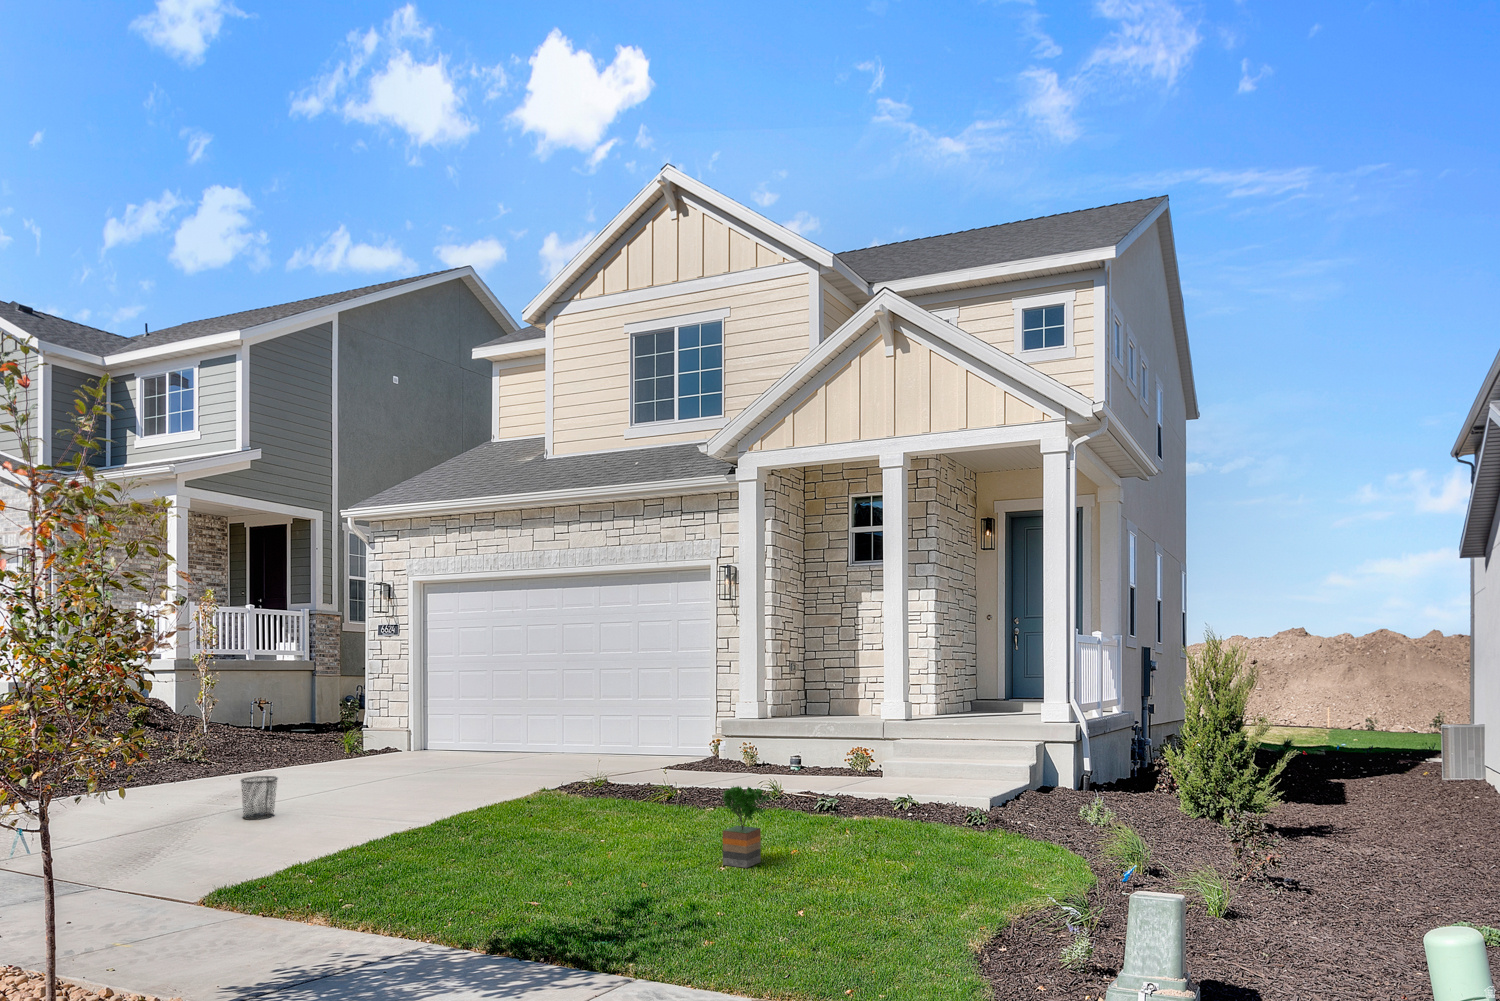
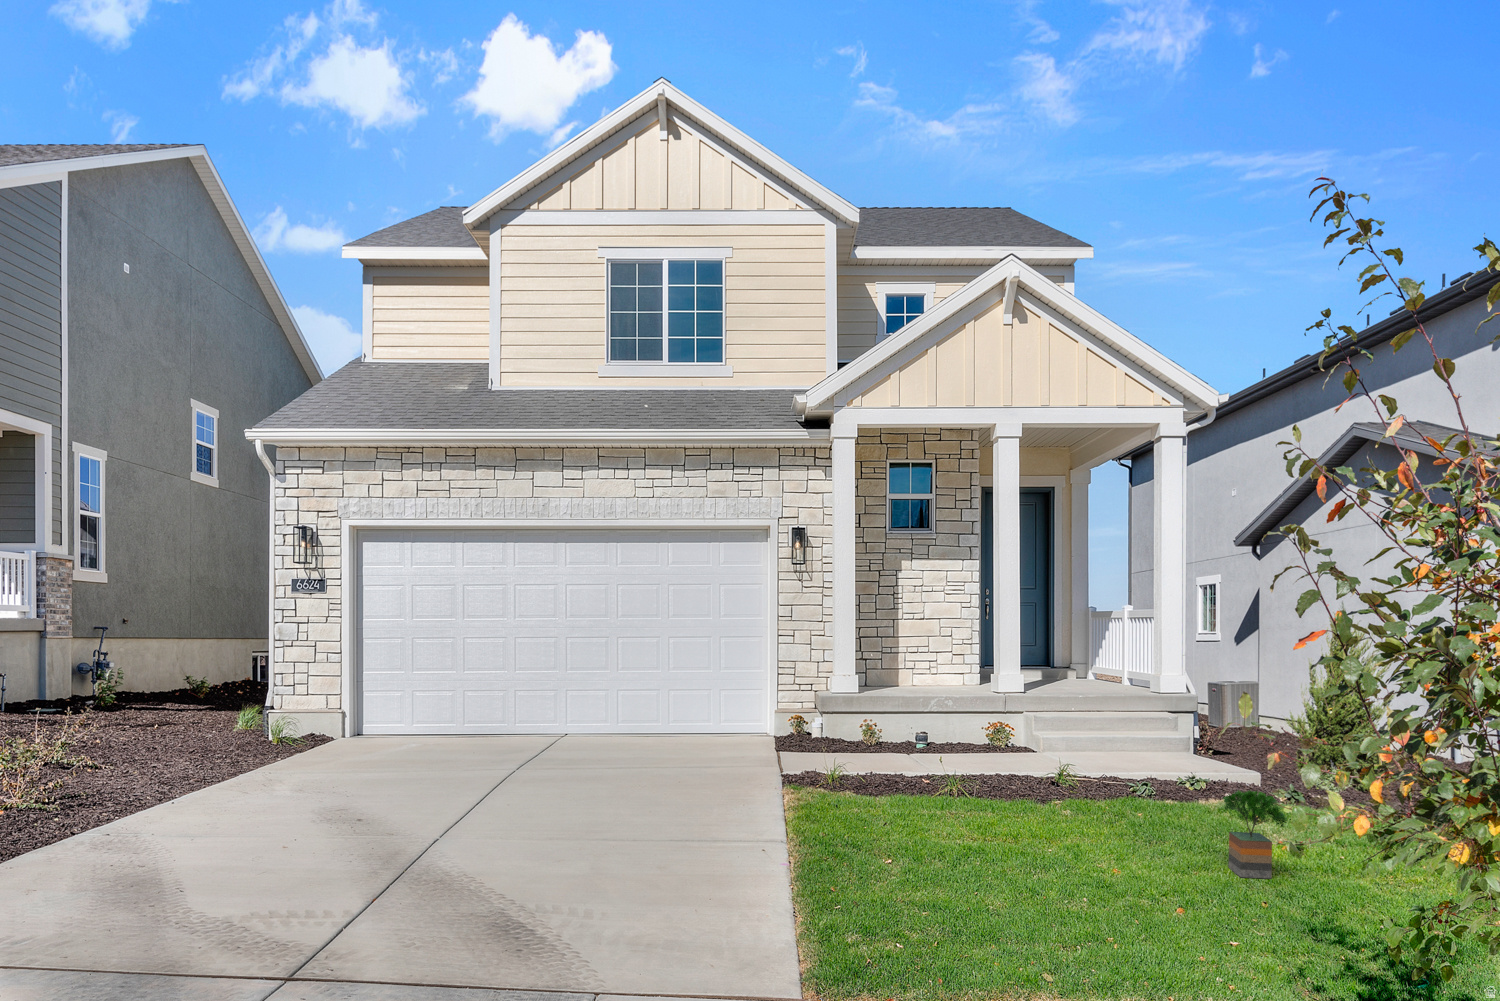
waste bin: present [241,776,278,820] -> none [436,804,486,868]

